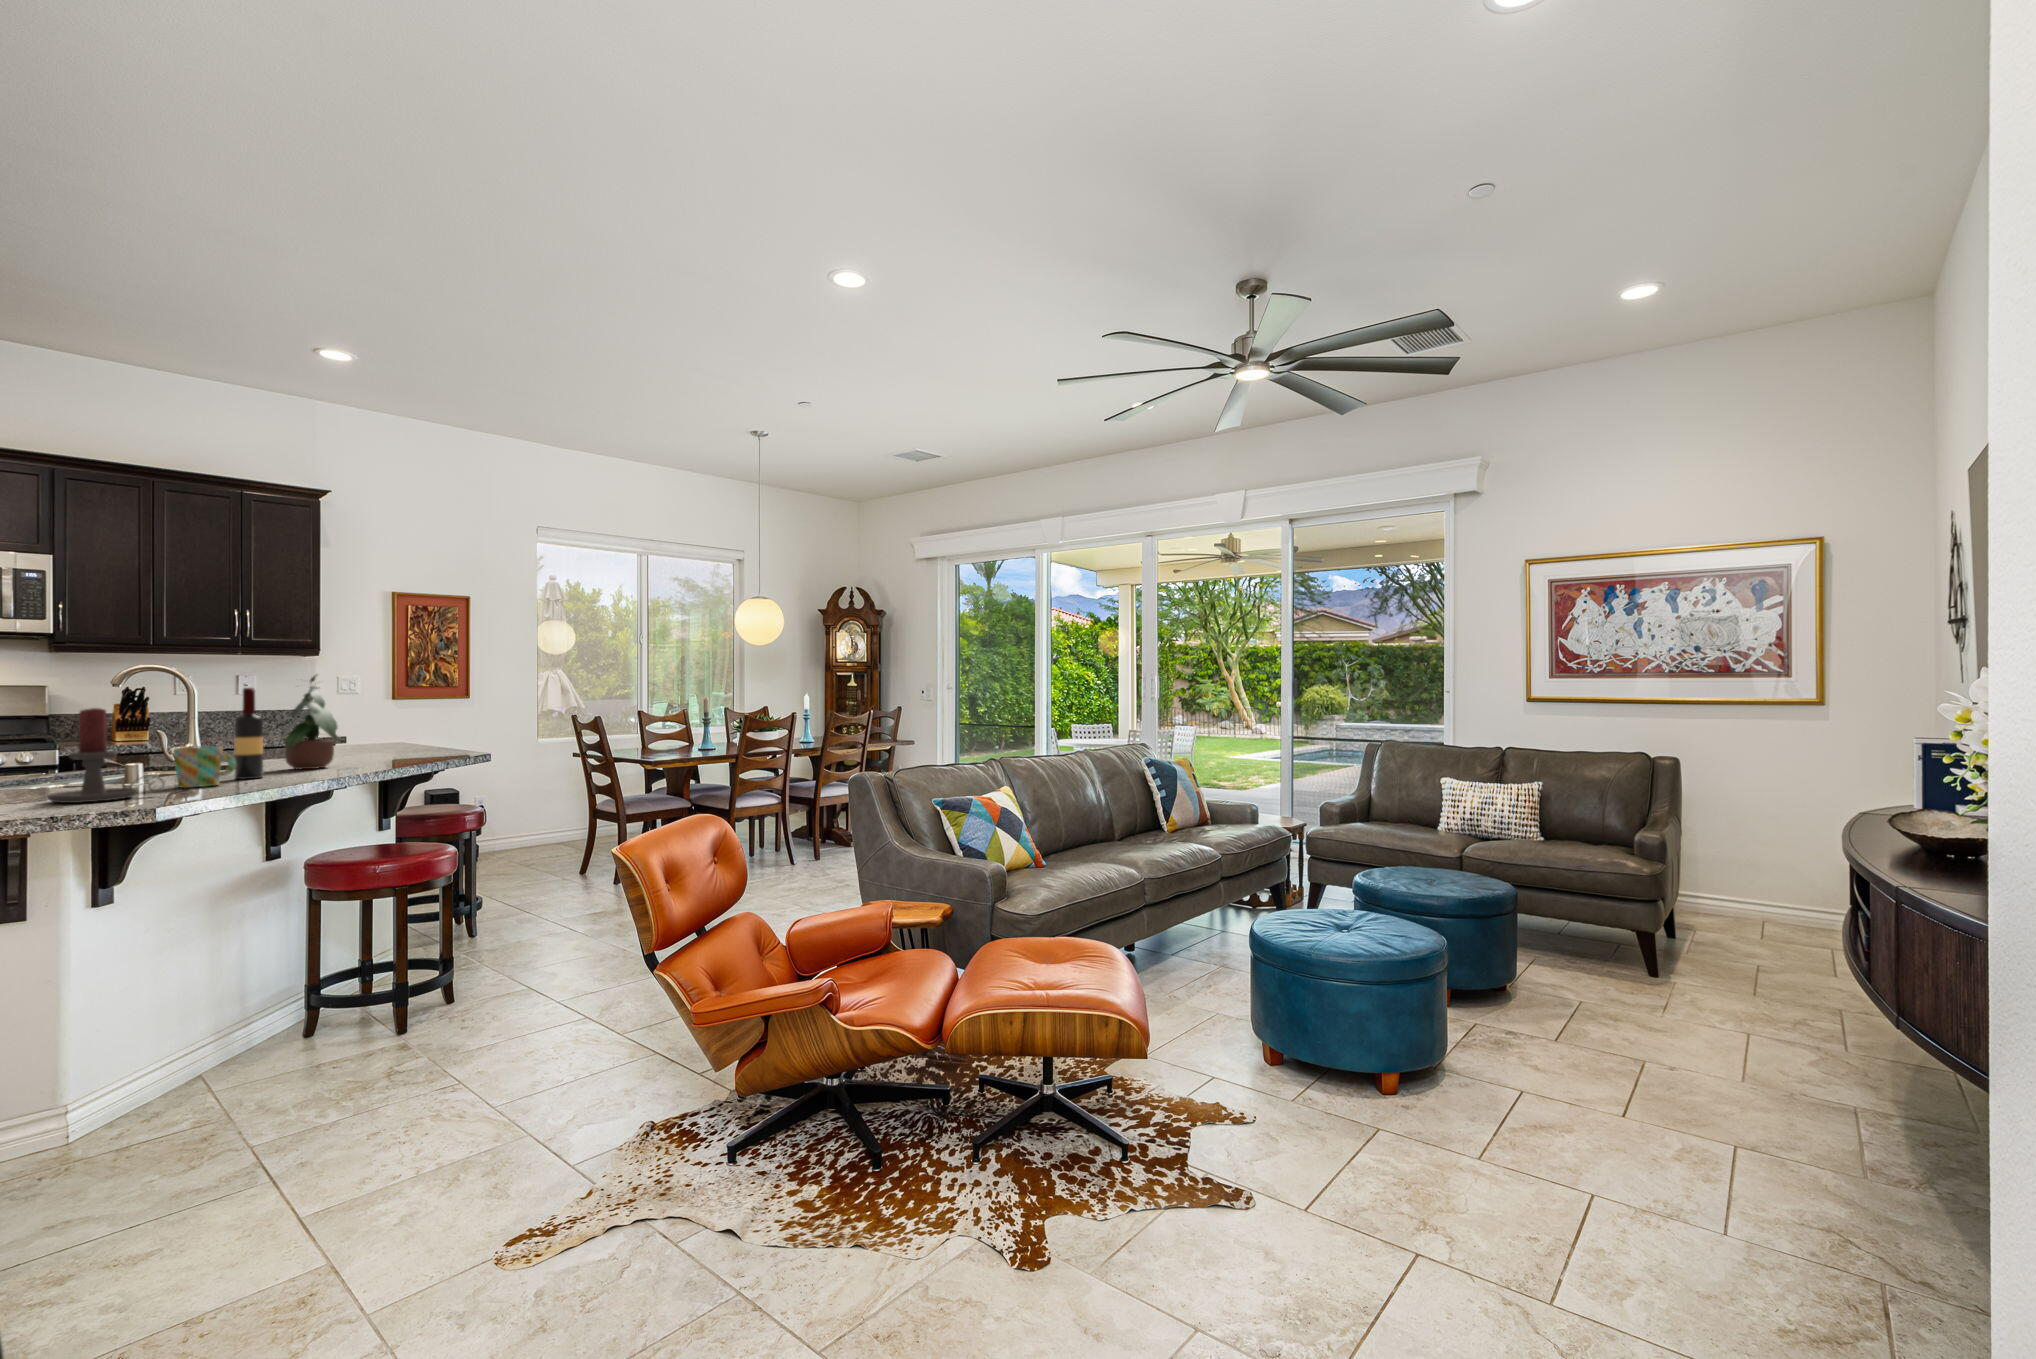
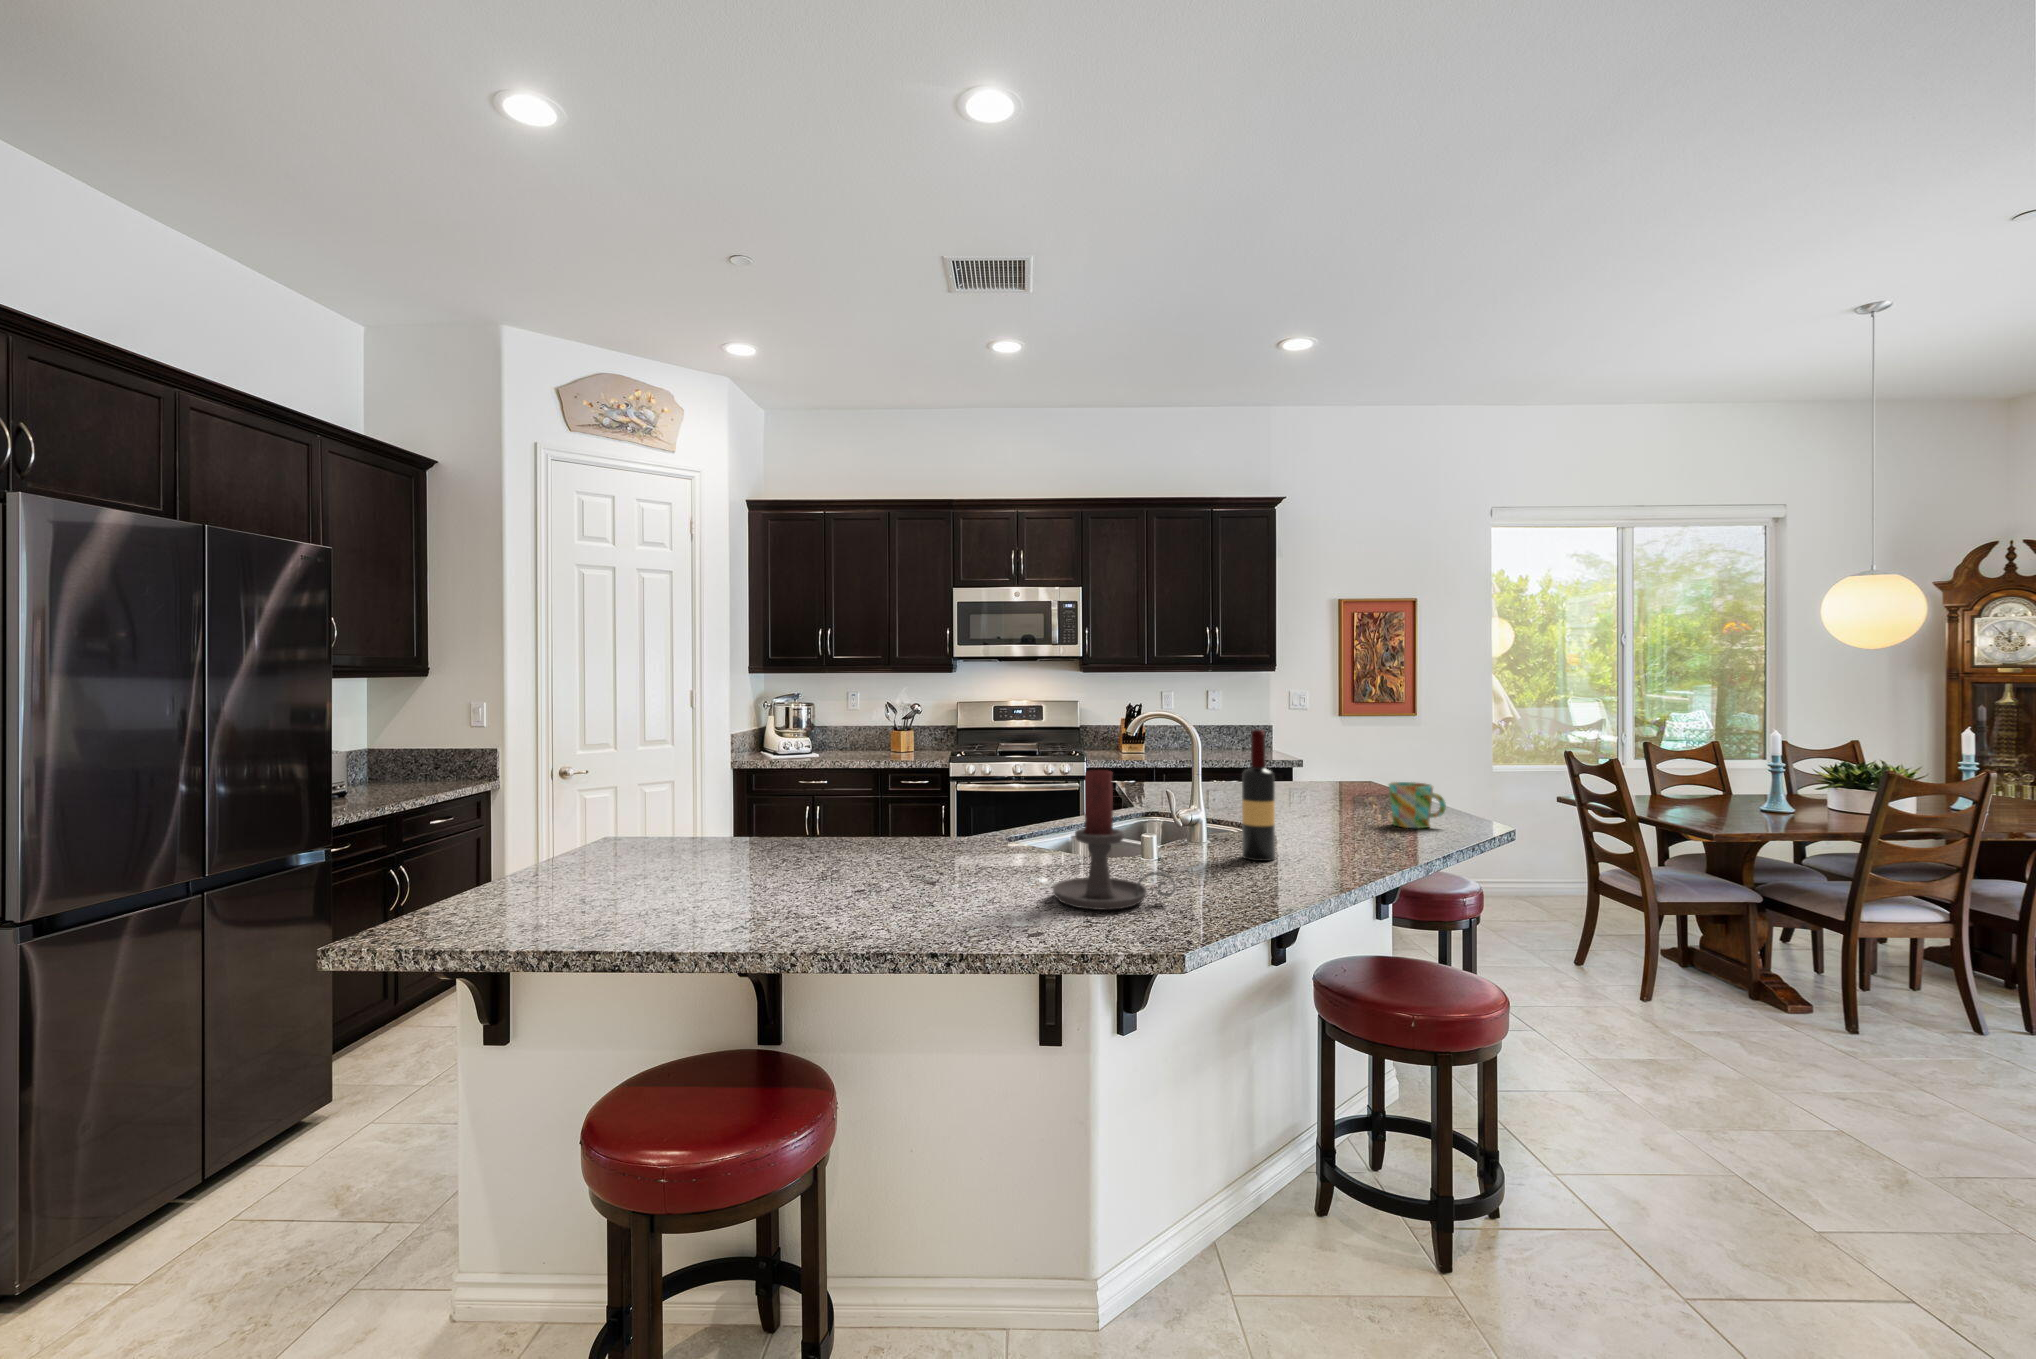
potted plant: present [280,675,338,769] -> none [1275,706,1360,839]
mug: present [173,746,236,788] -> present [1389,782,1446,828]

